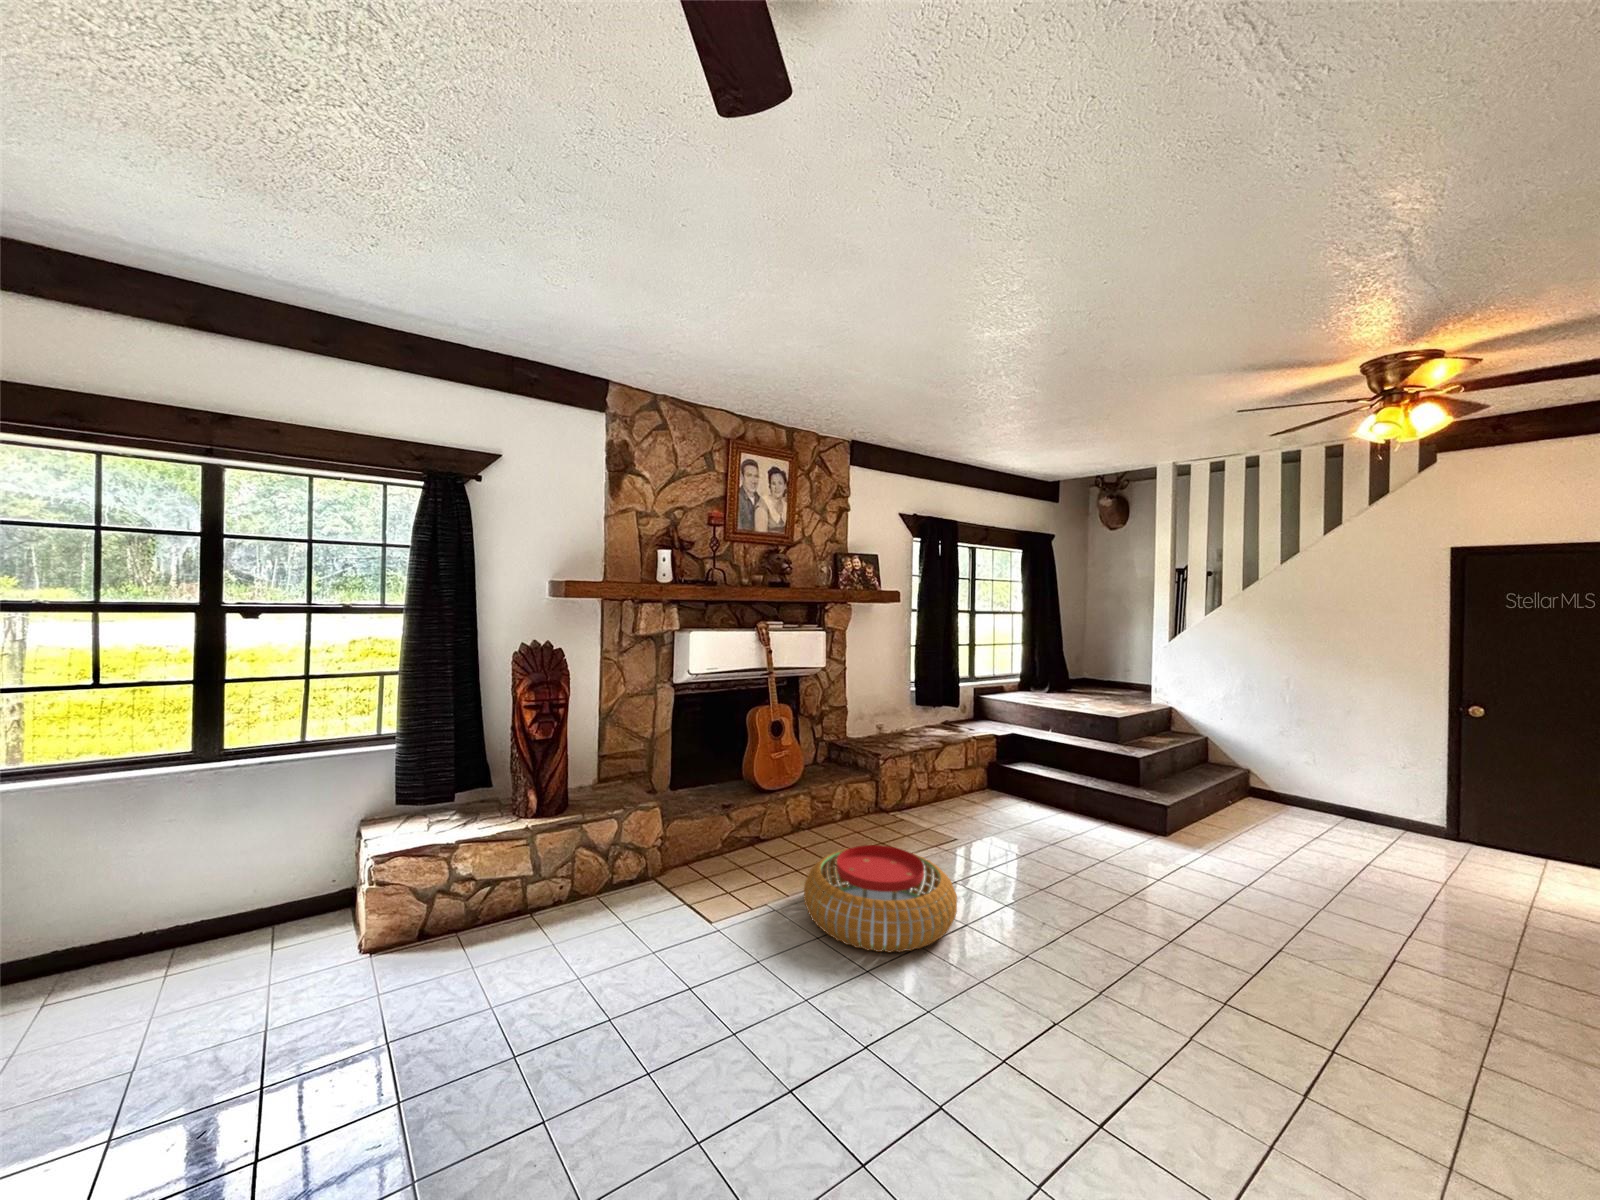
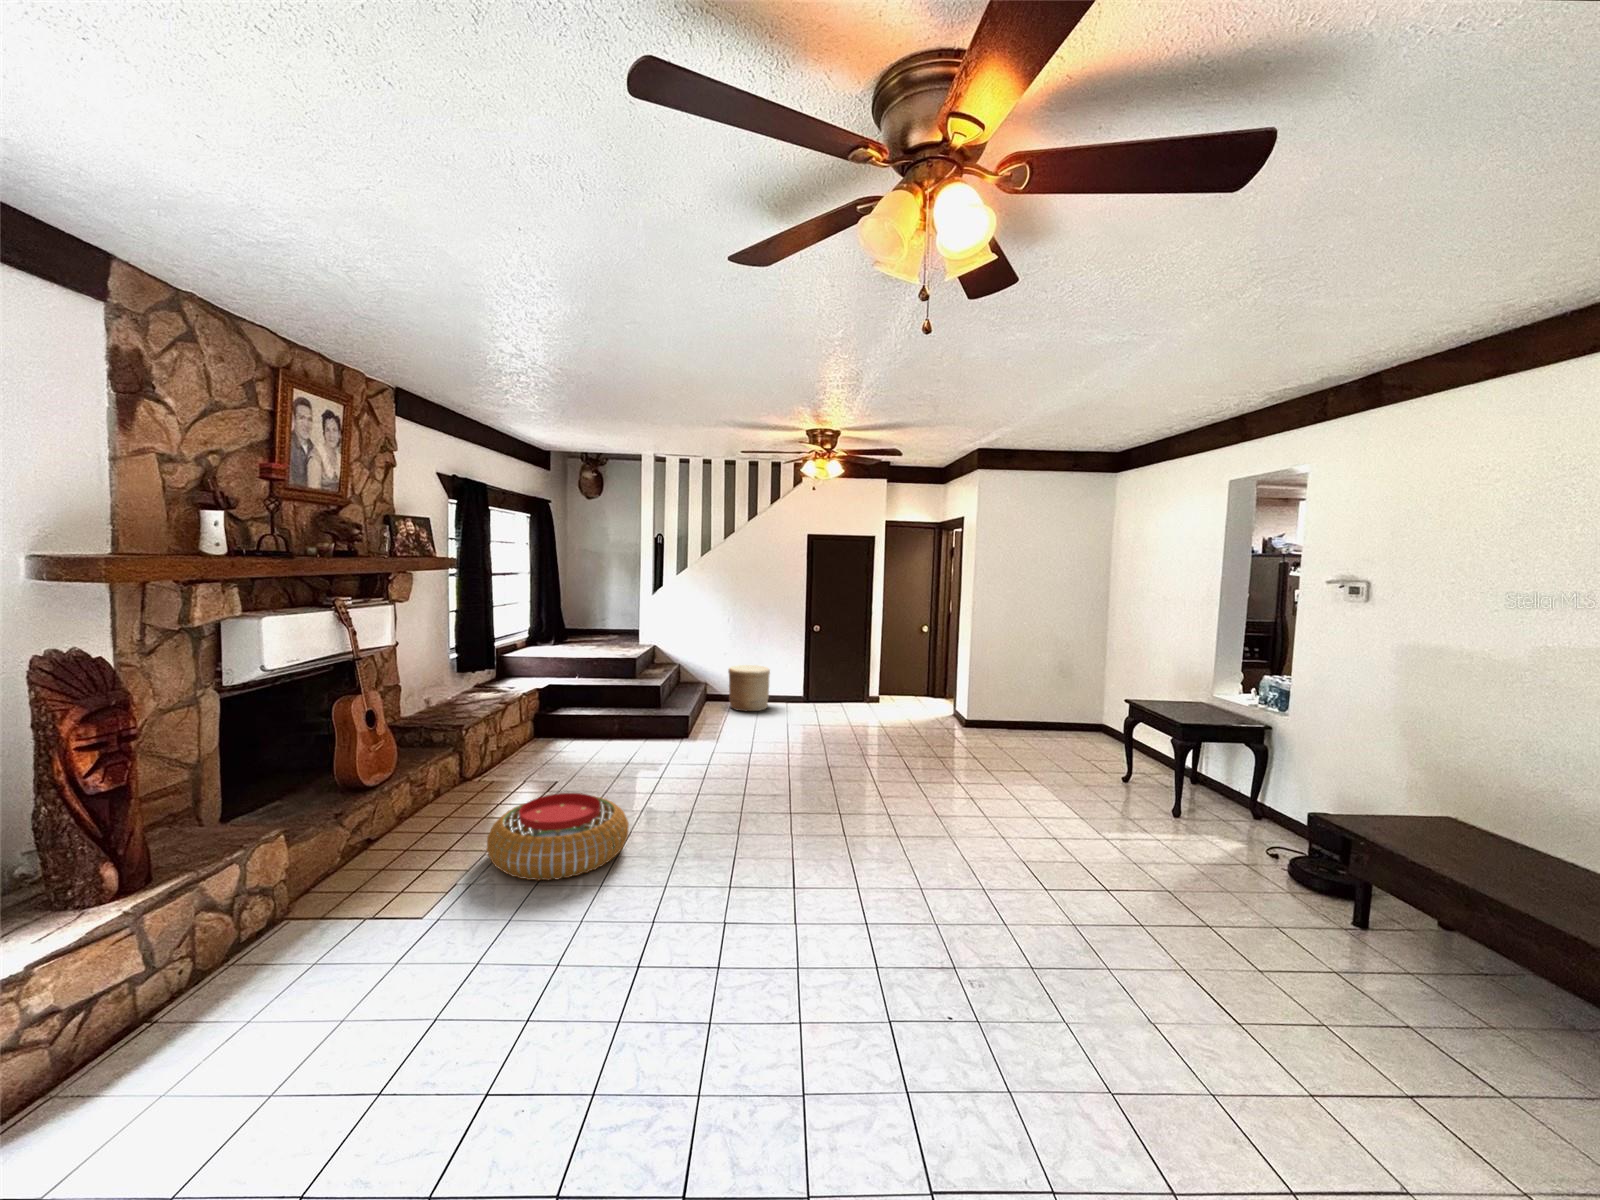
woven basket: none [1273,751,1354,828] -> present [728,665,770,711]

